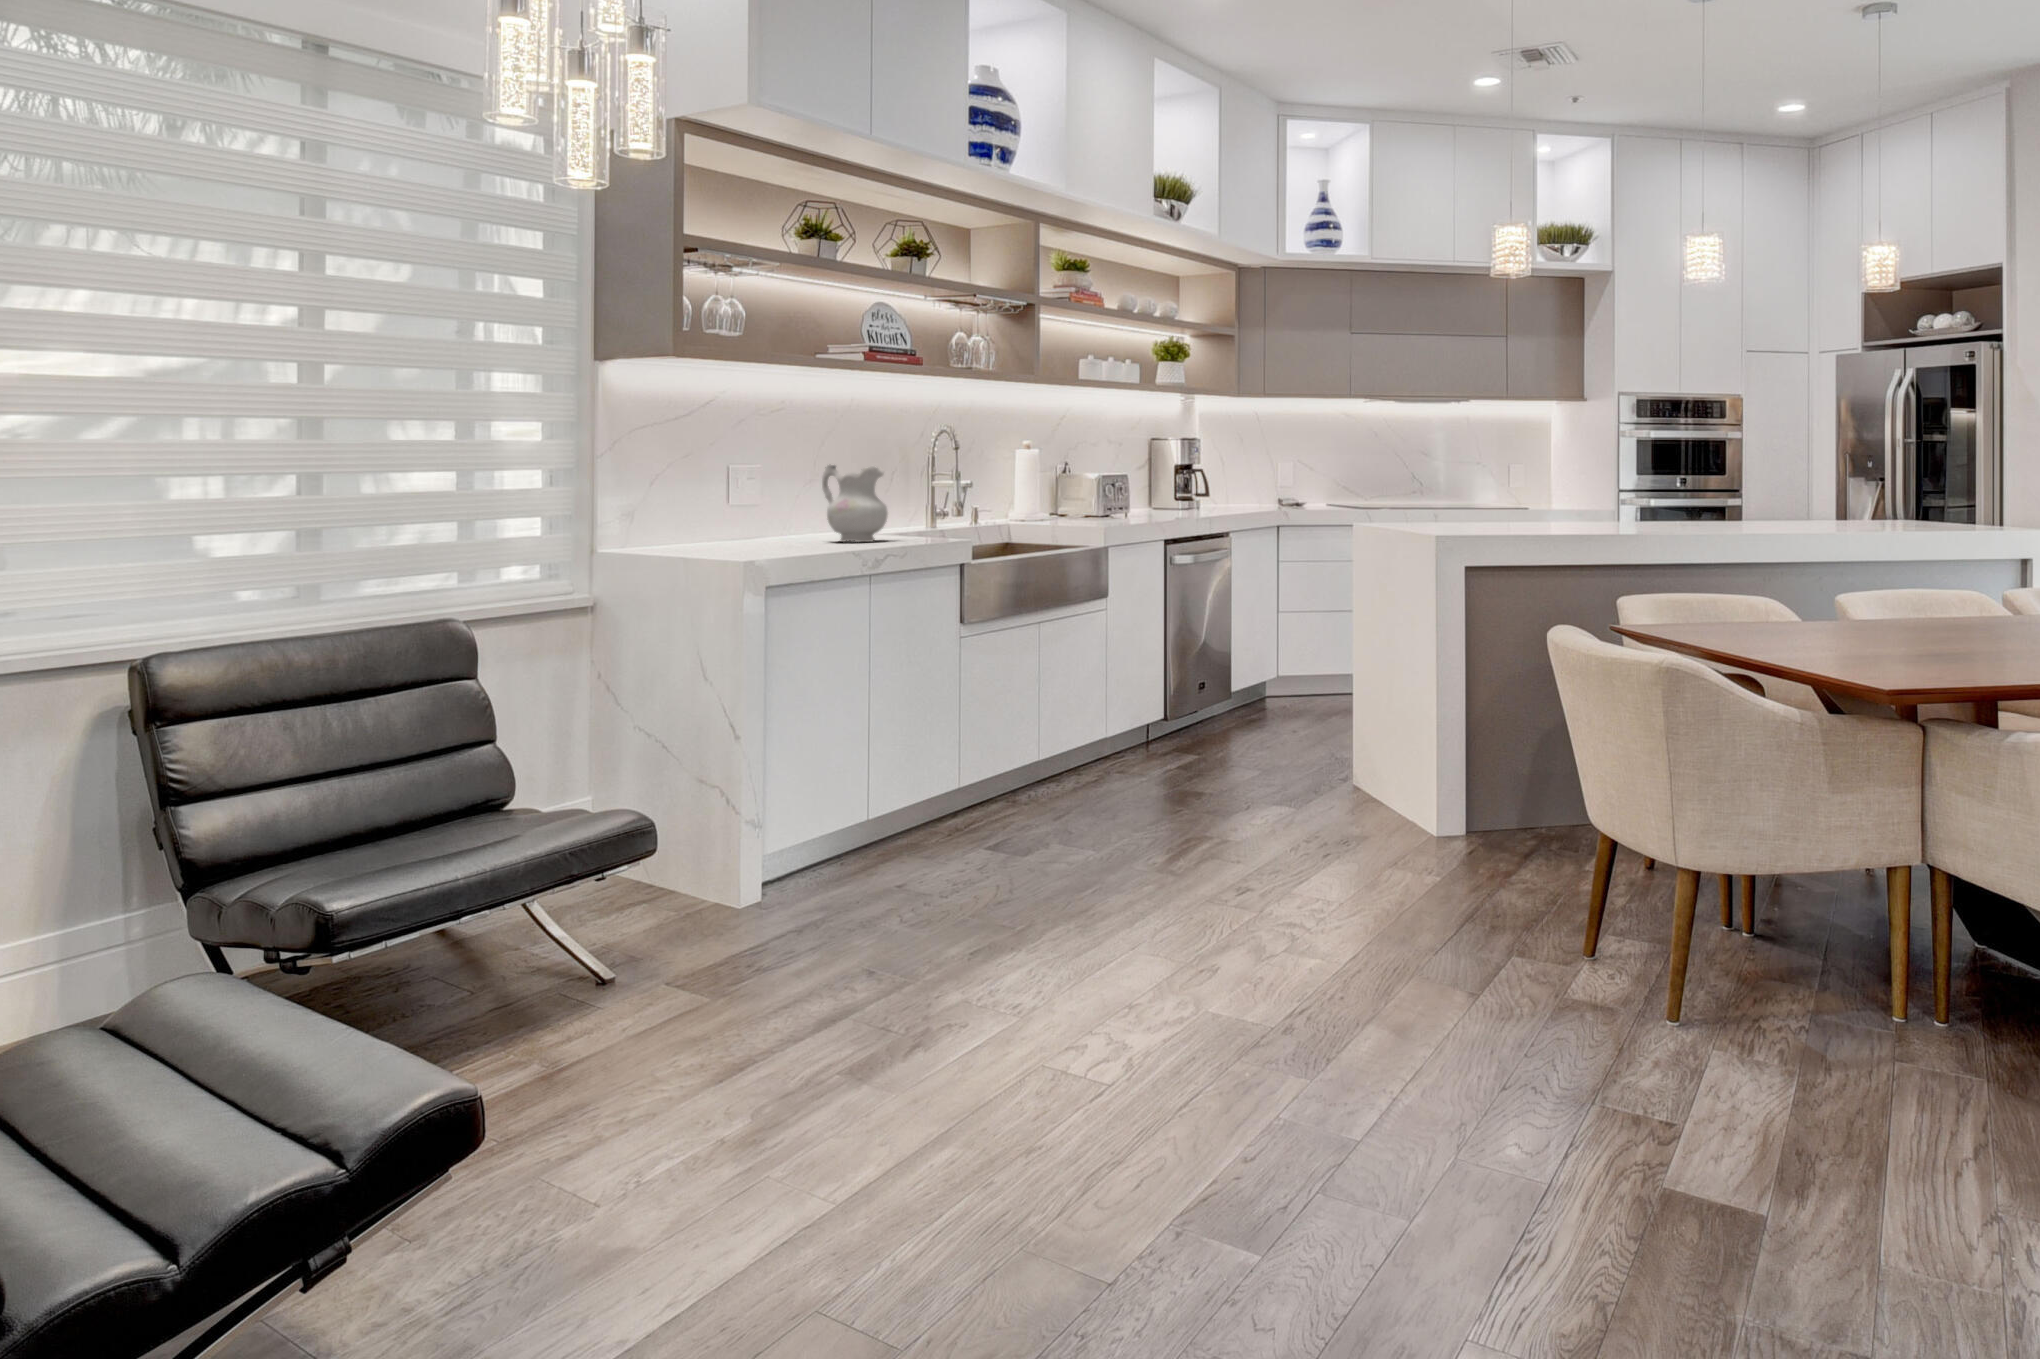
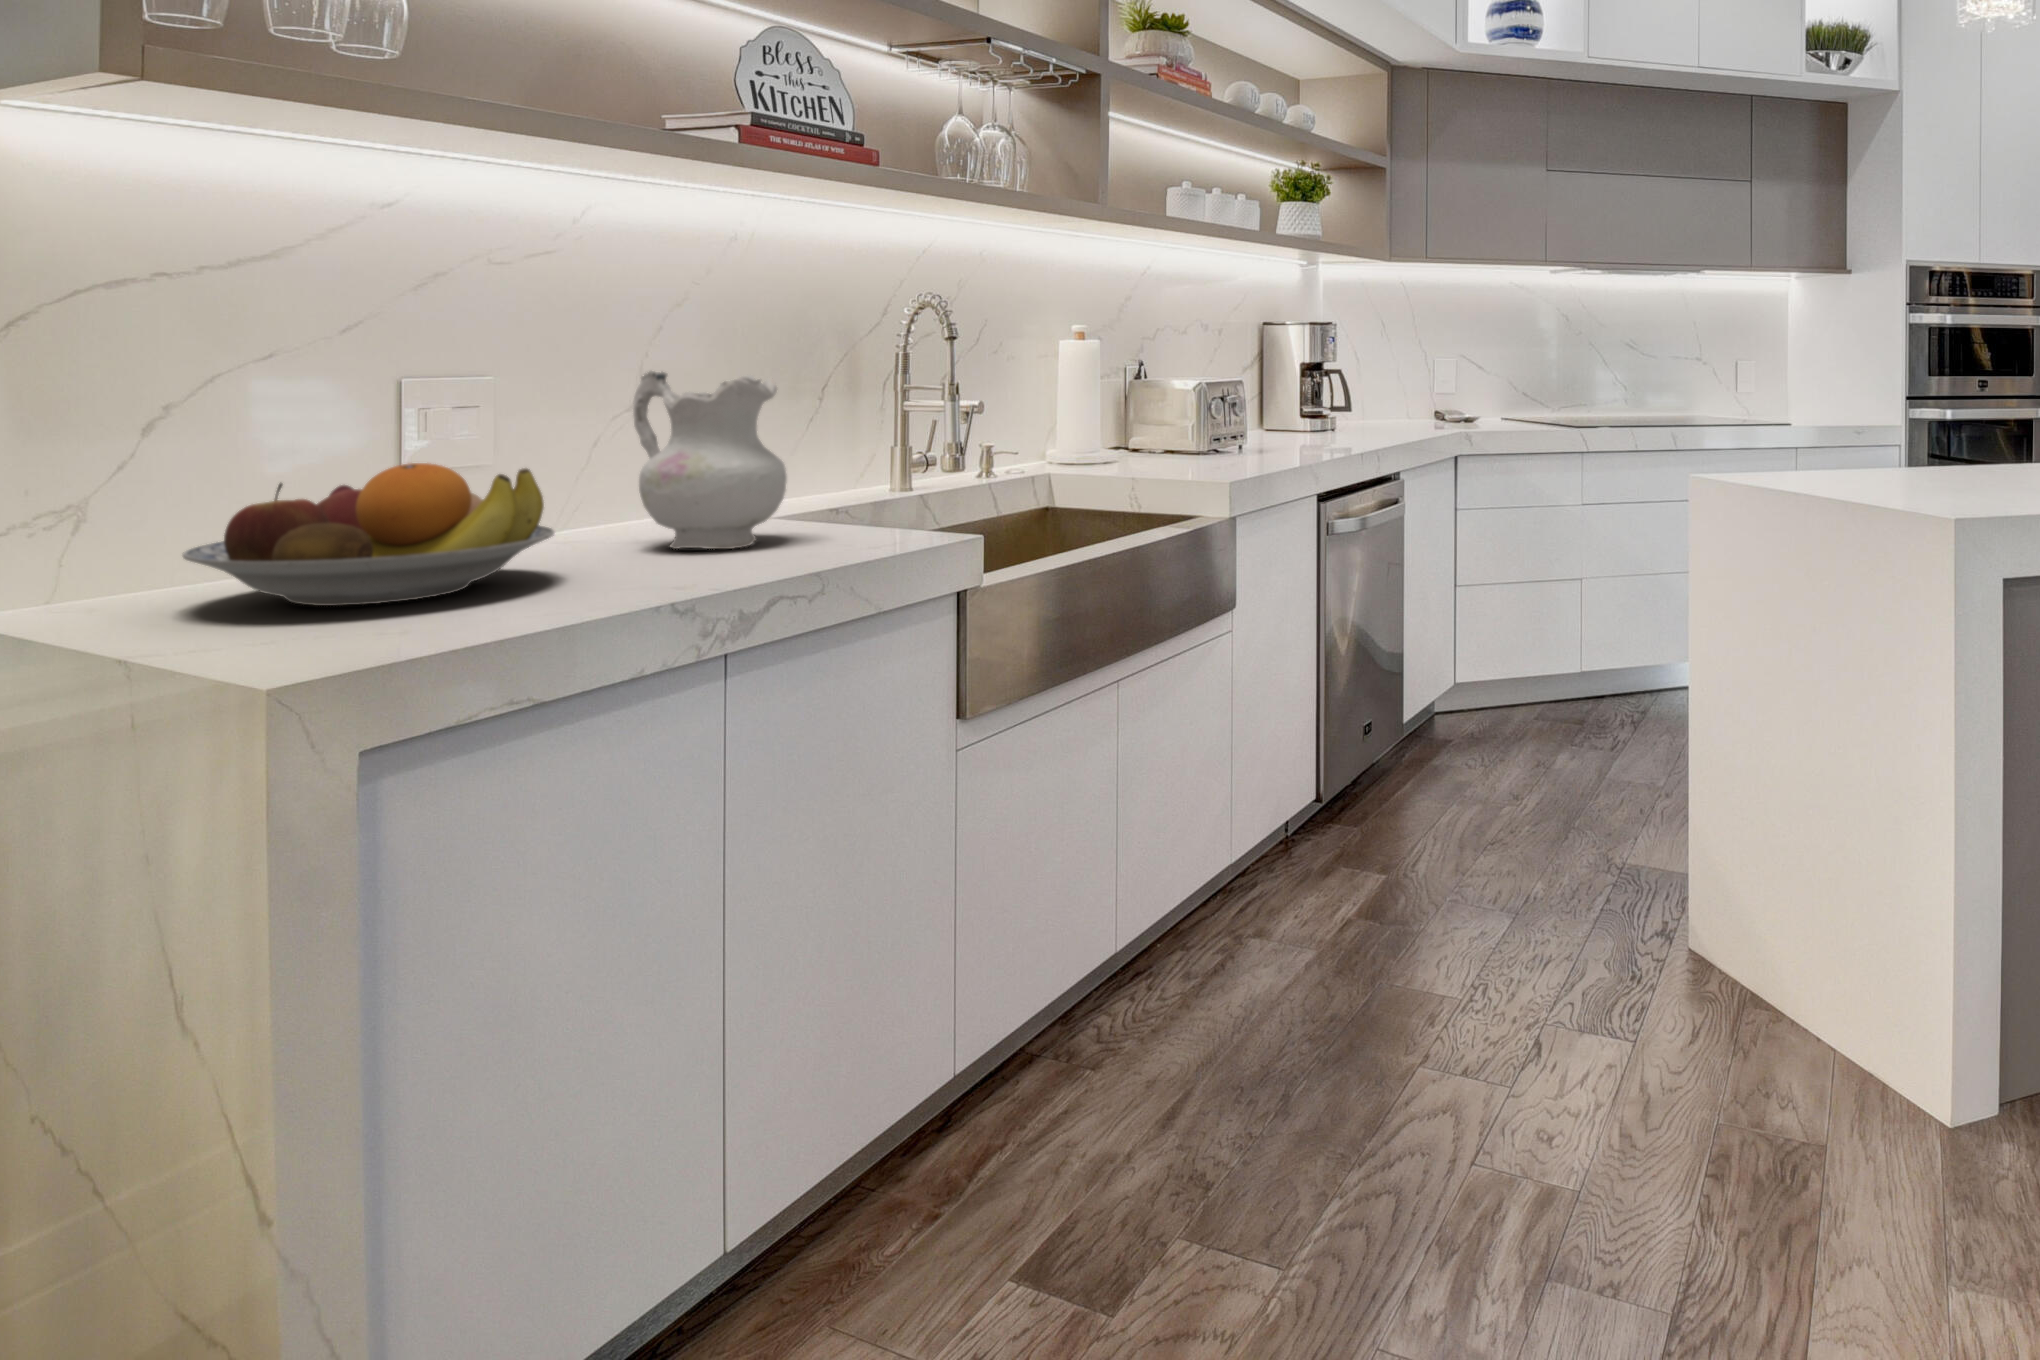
fruit bowl: none [683,498,806,550] -> present [183,463,554,606]

